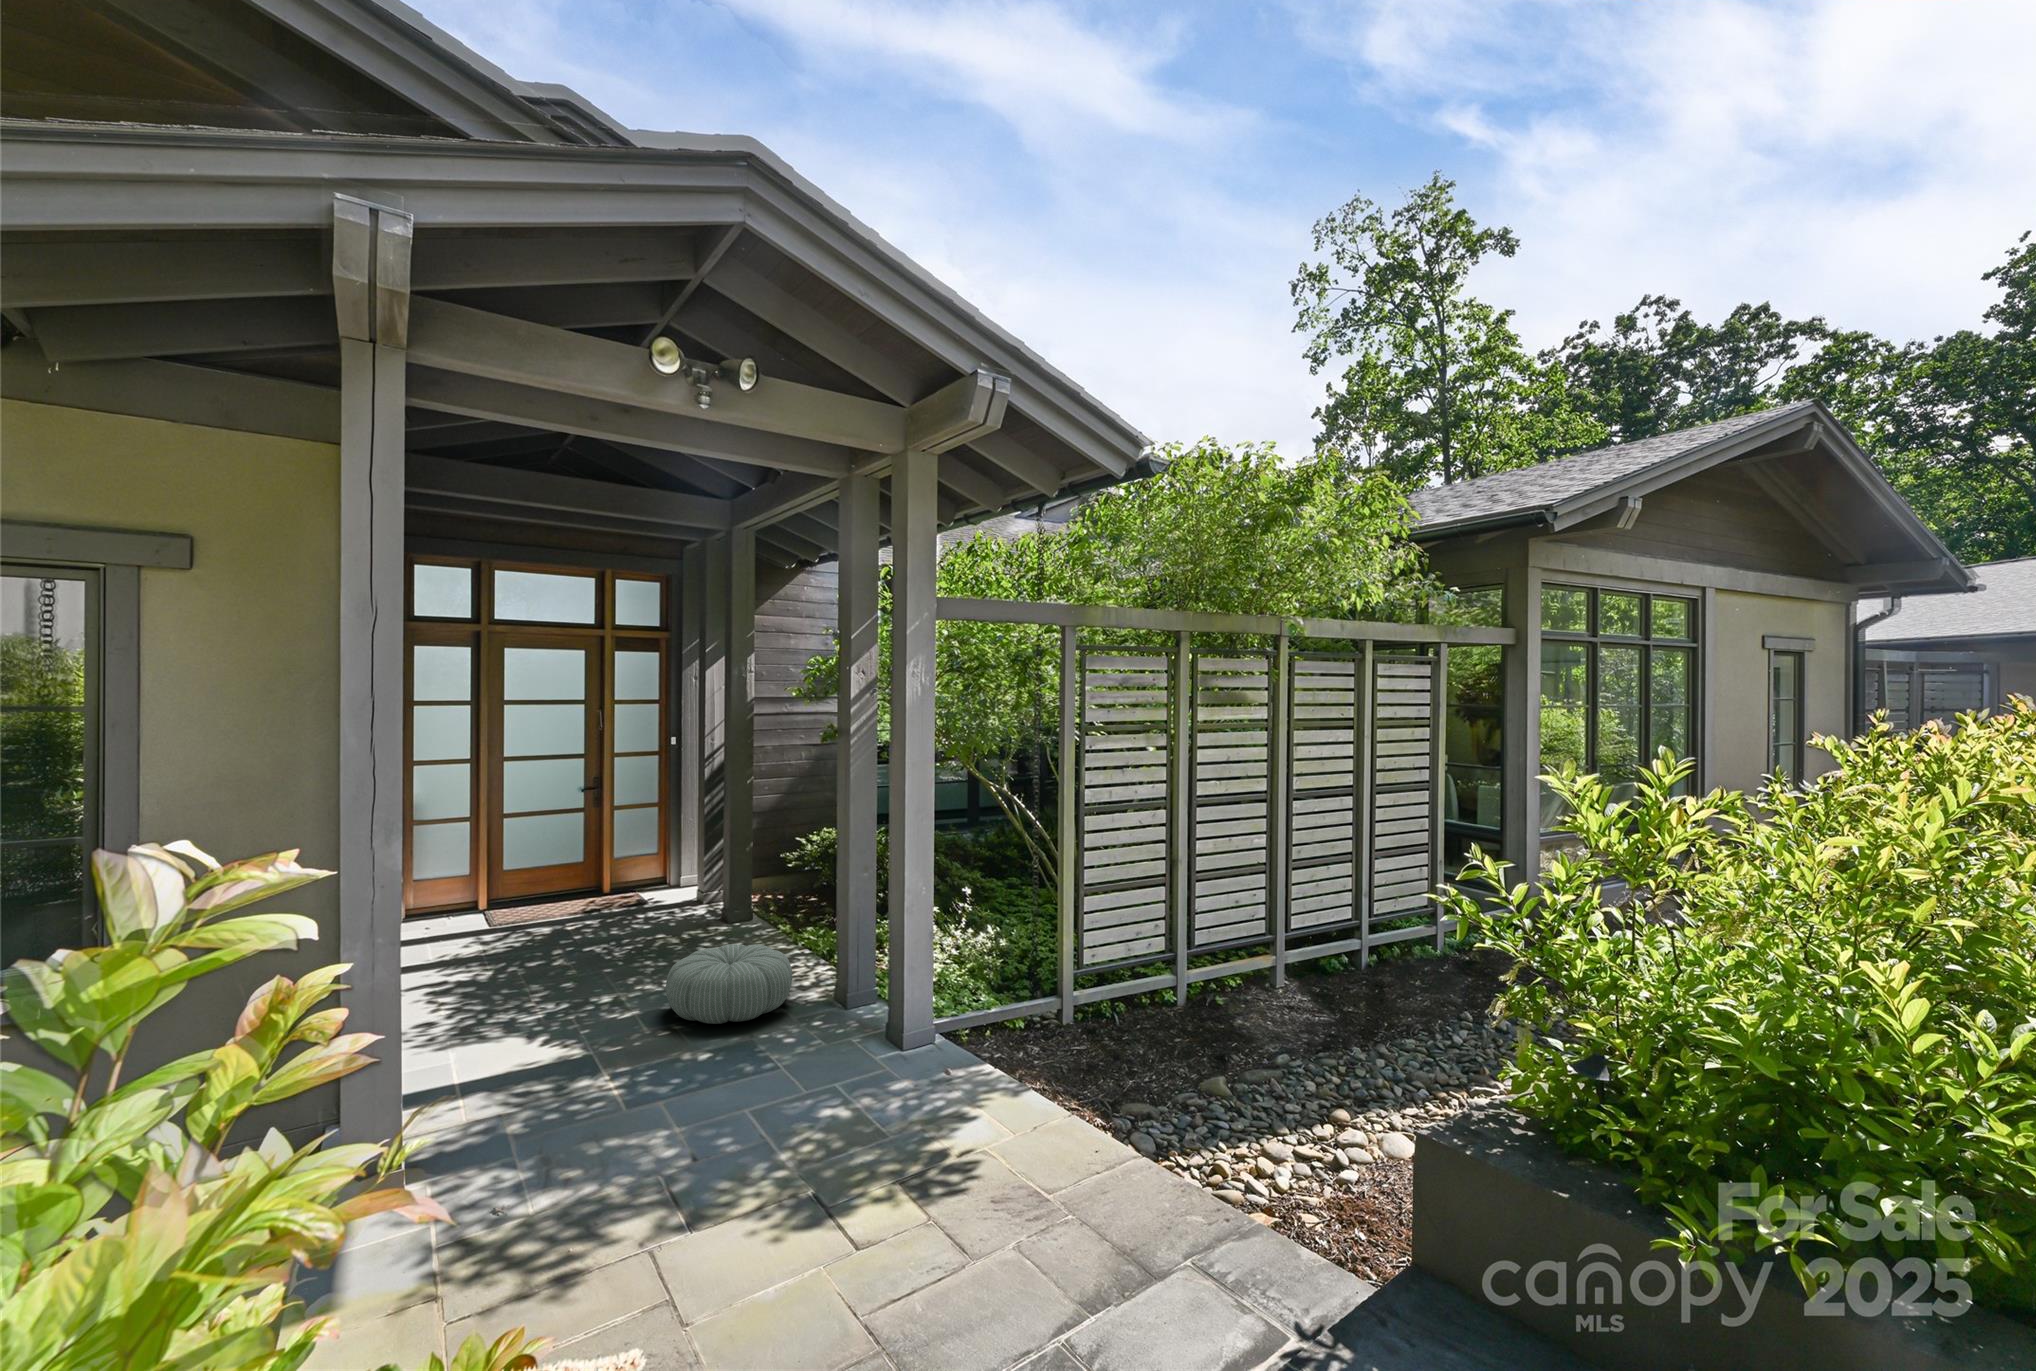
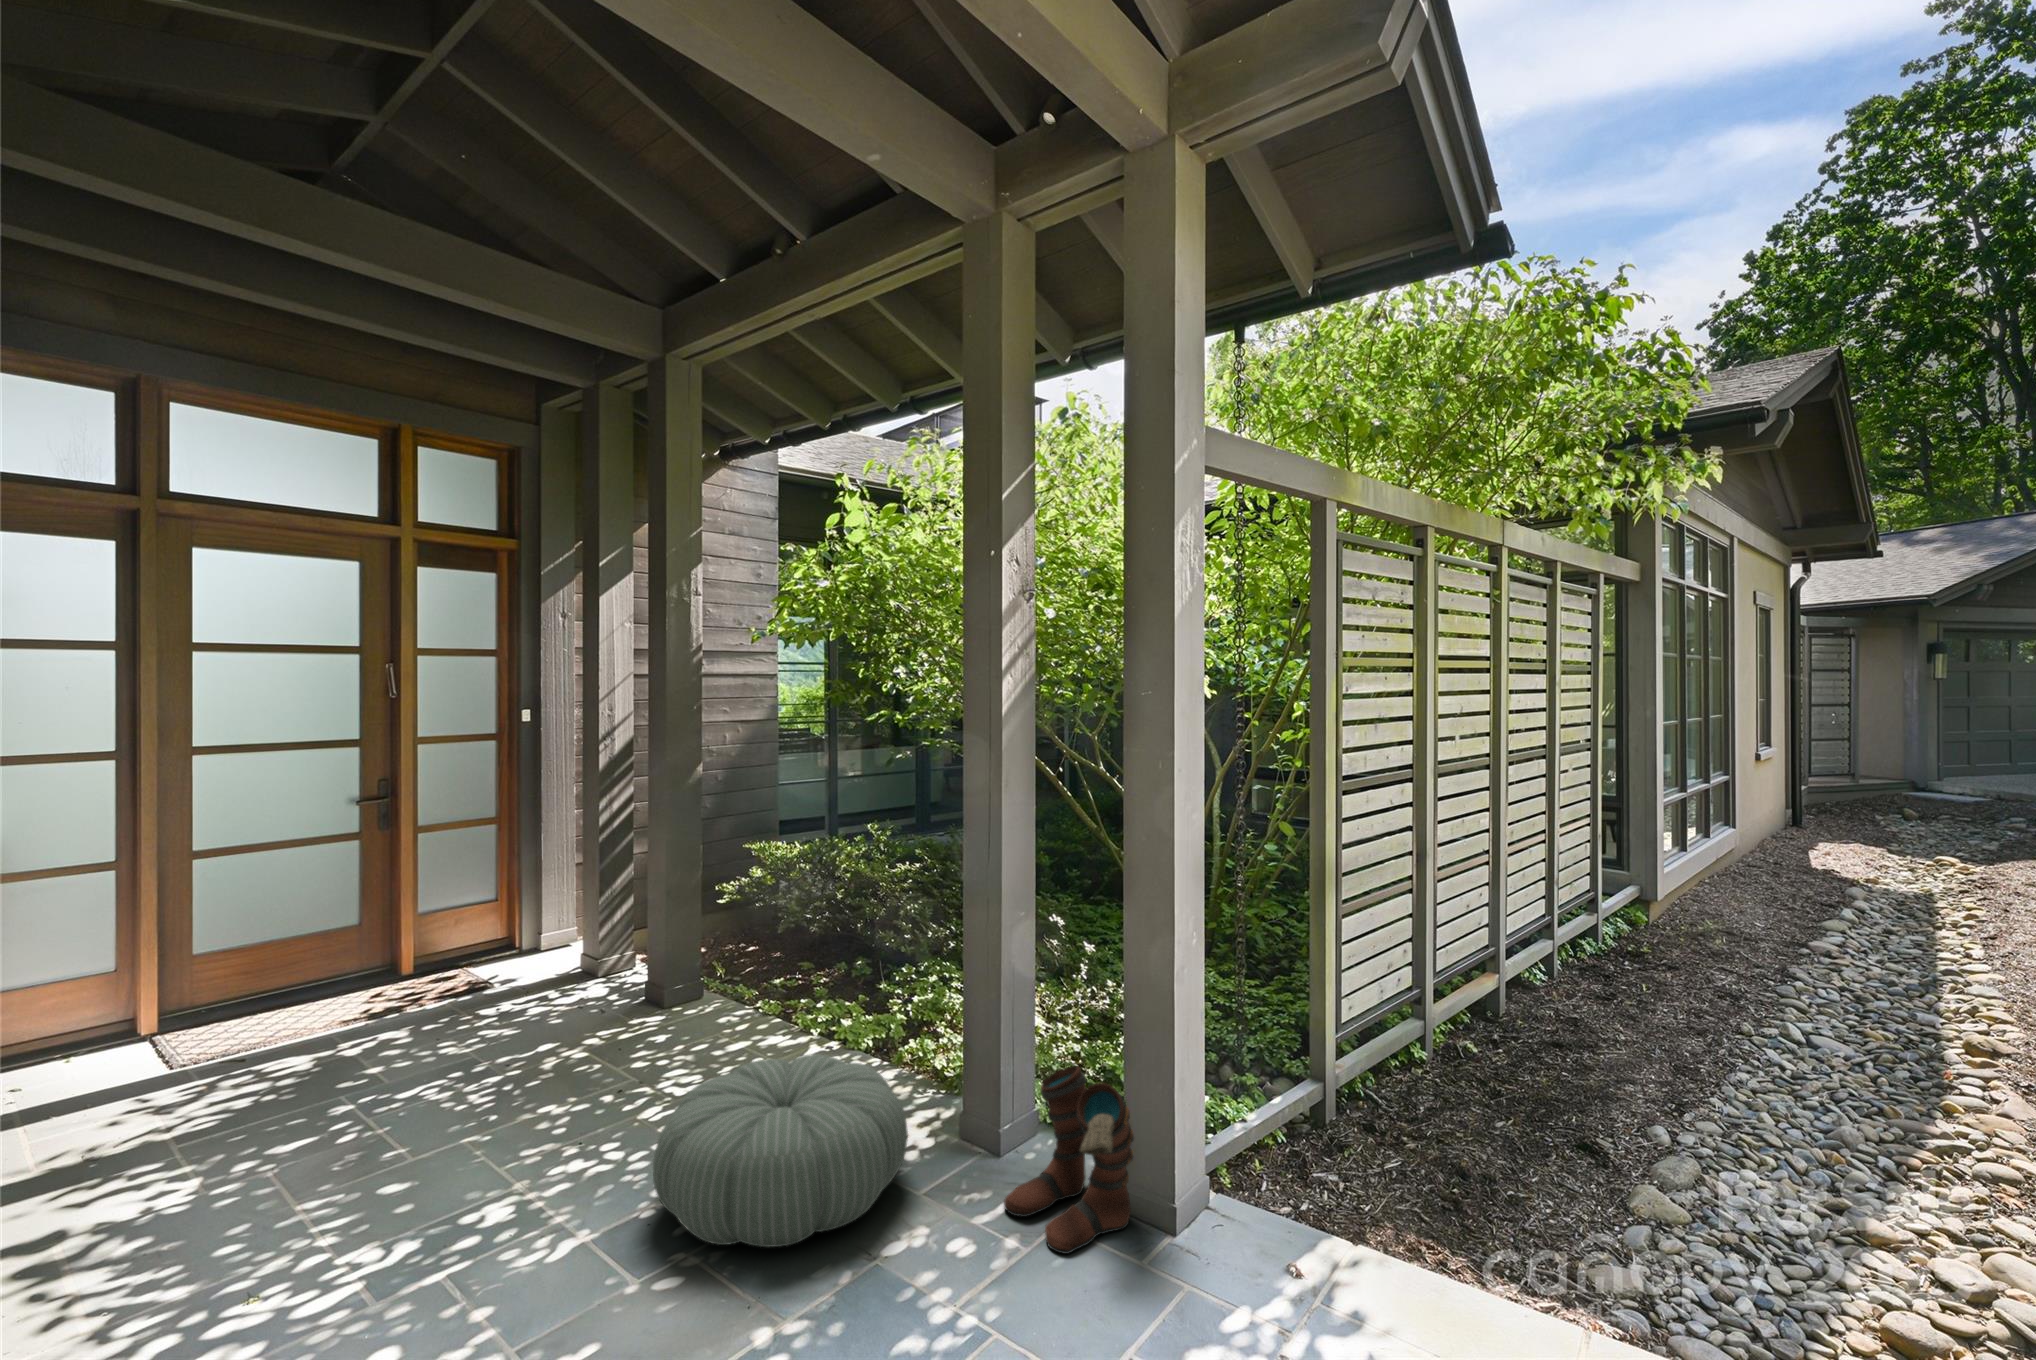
boots: none [822,960,879,1044] -> present [1004,1066,1134,1254]

